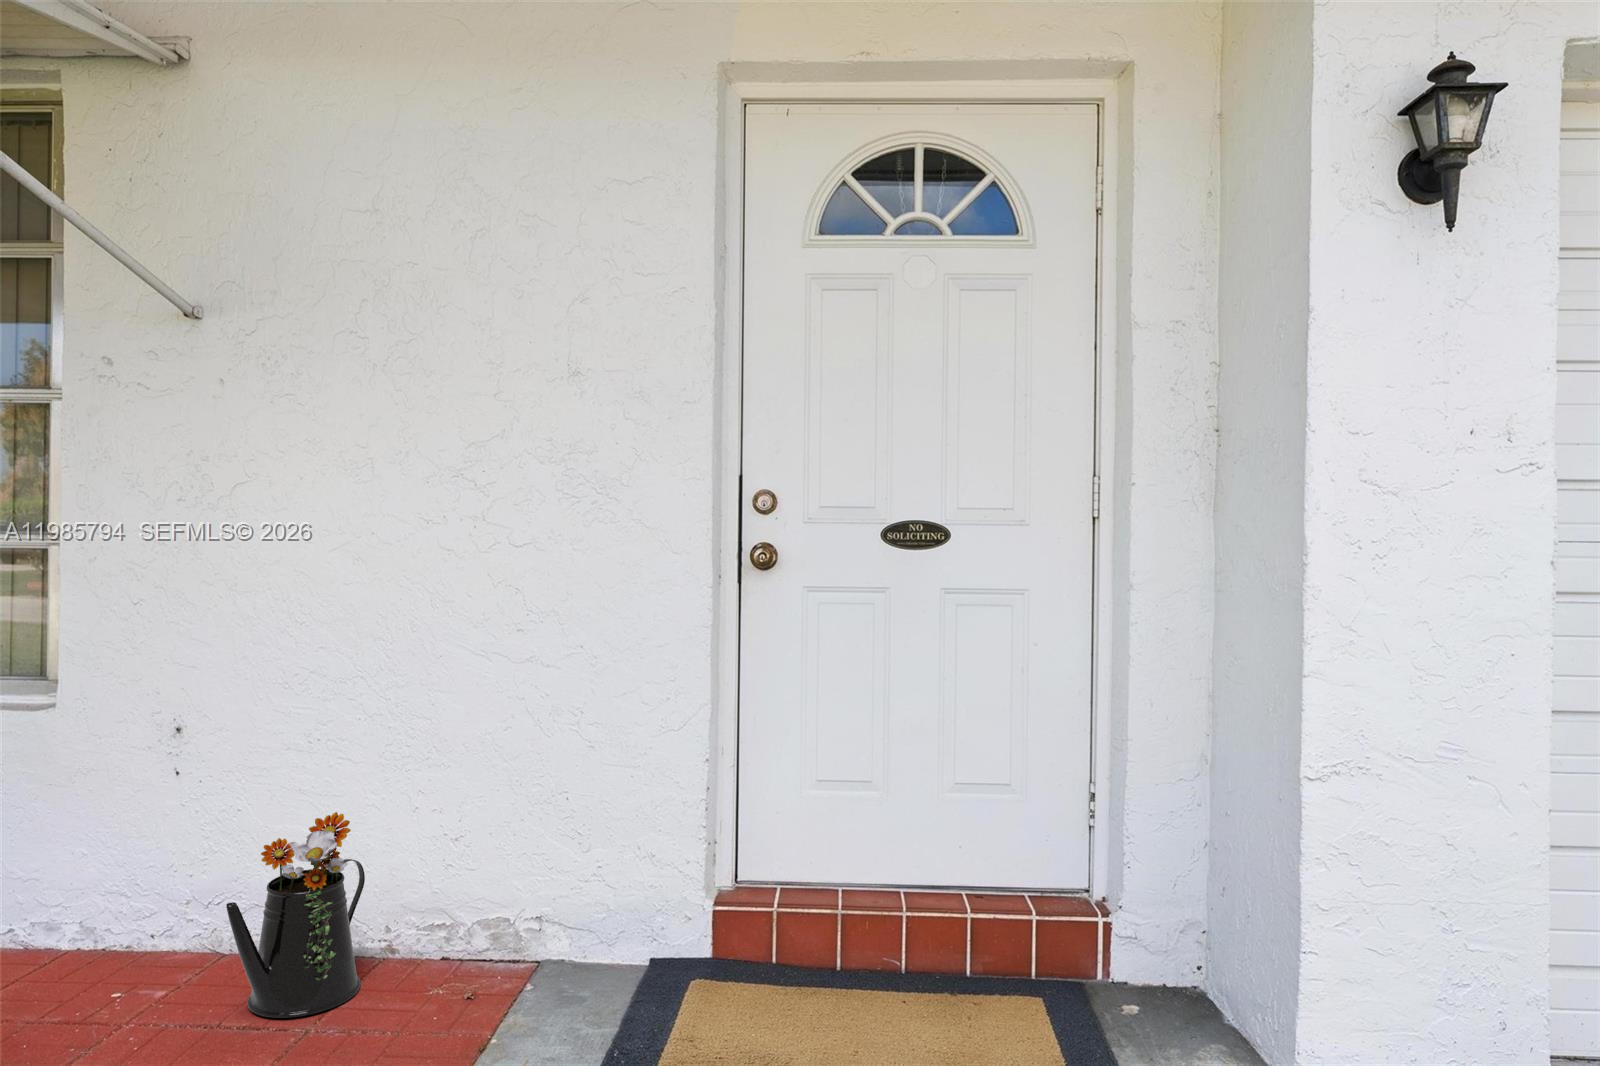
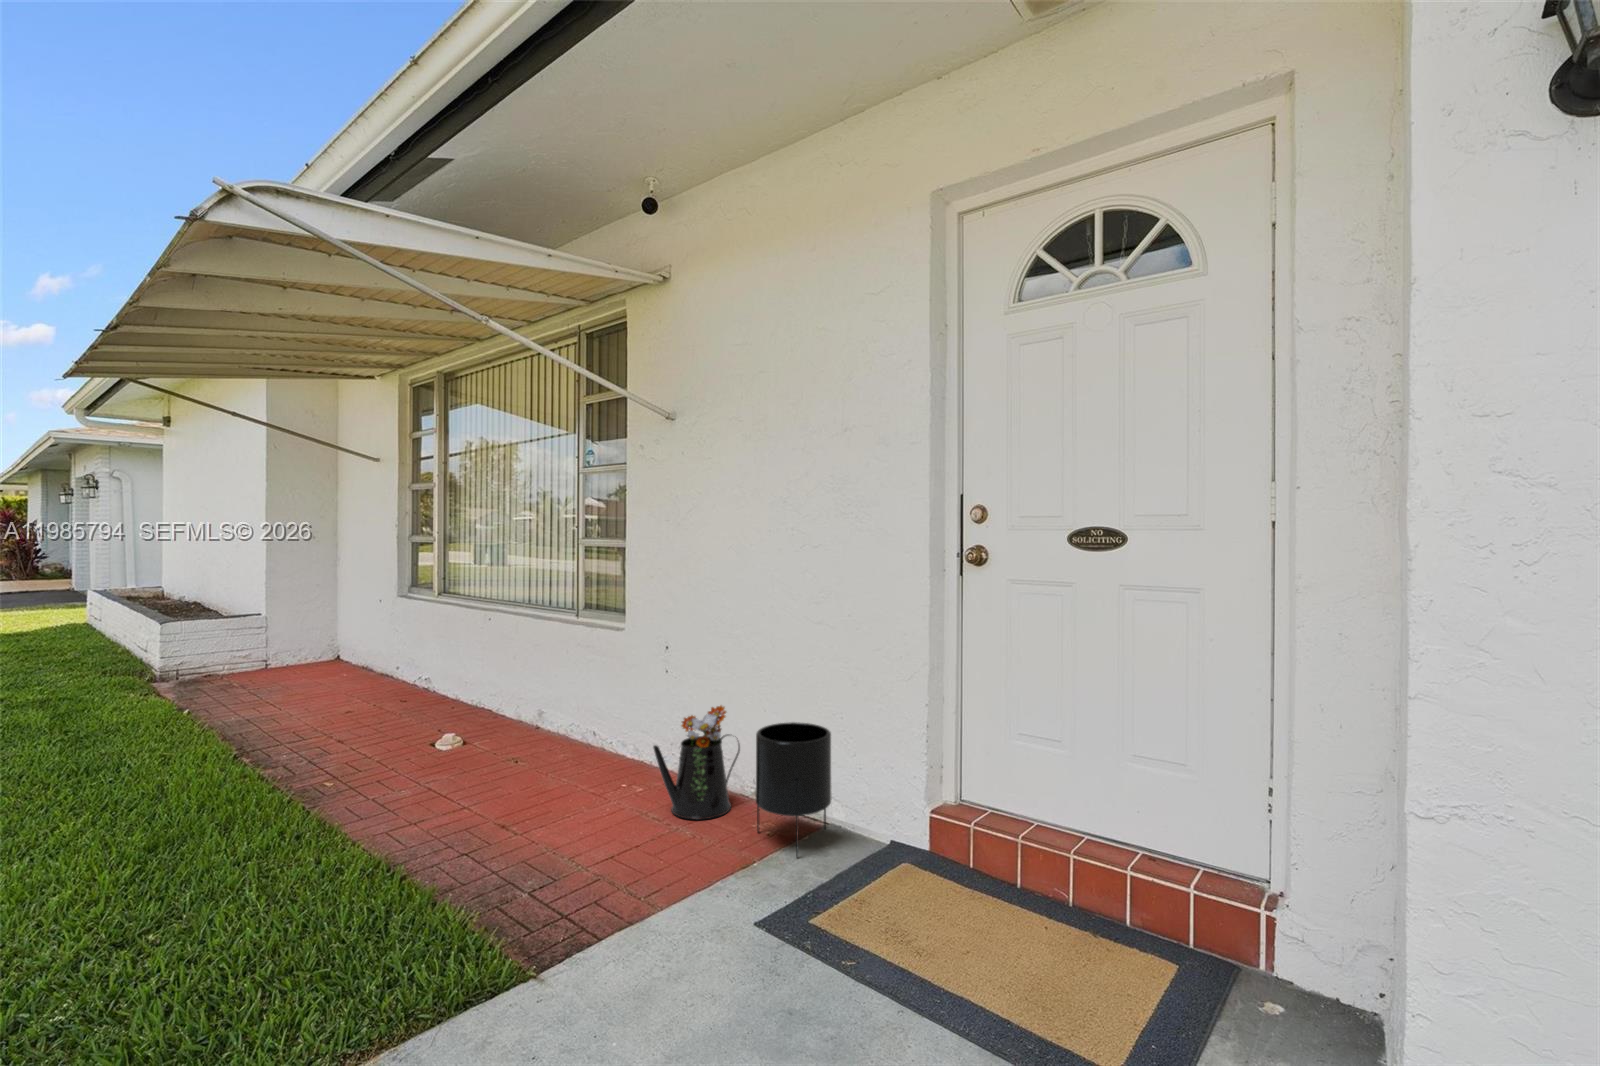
planter: none [440,816,567,1020] -> present [756,722,832,857]

